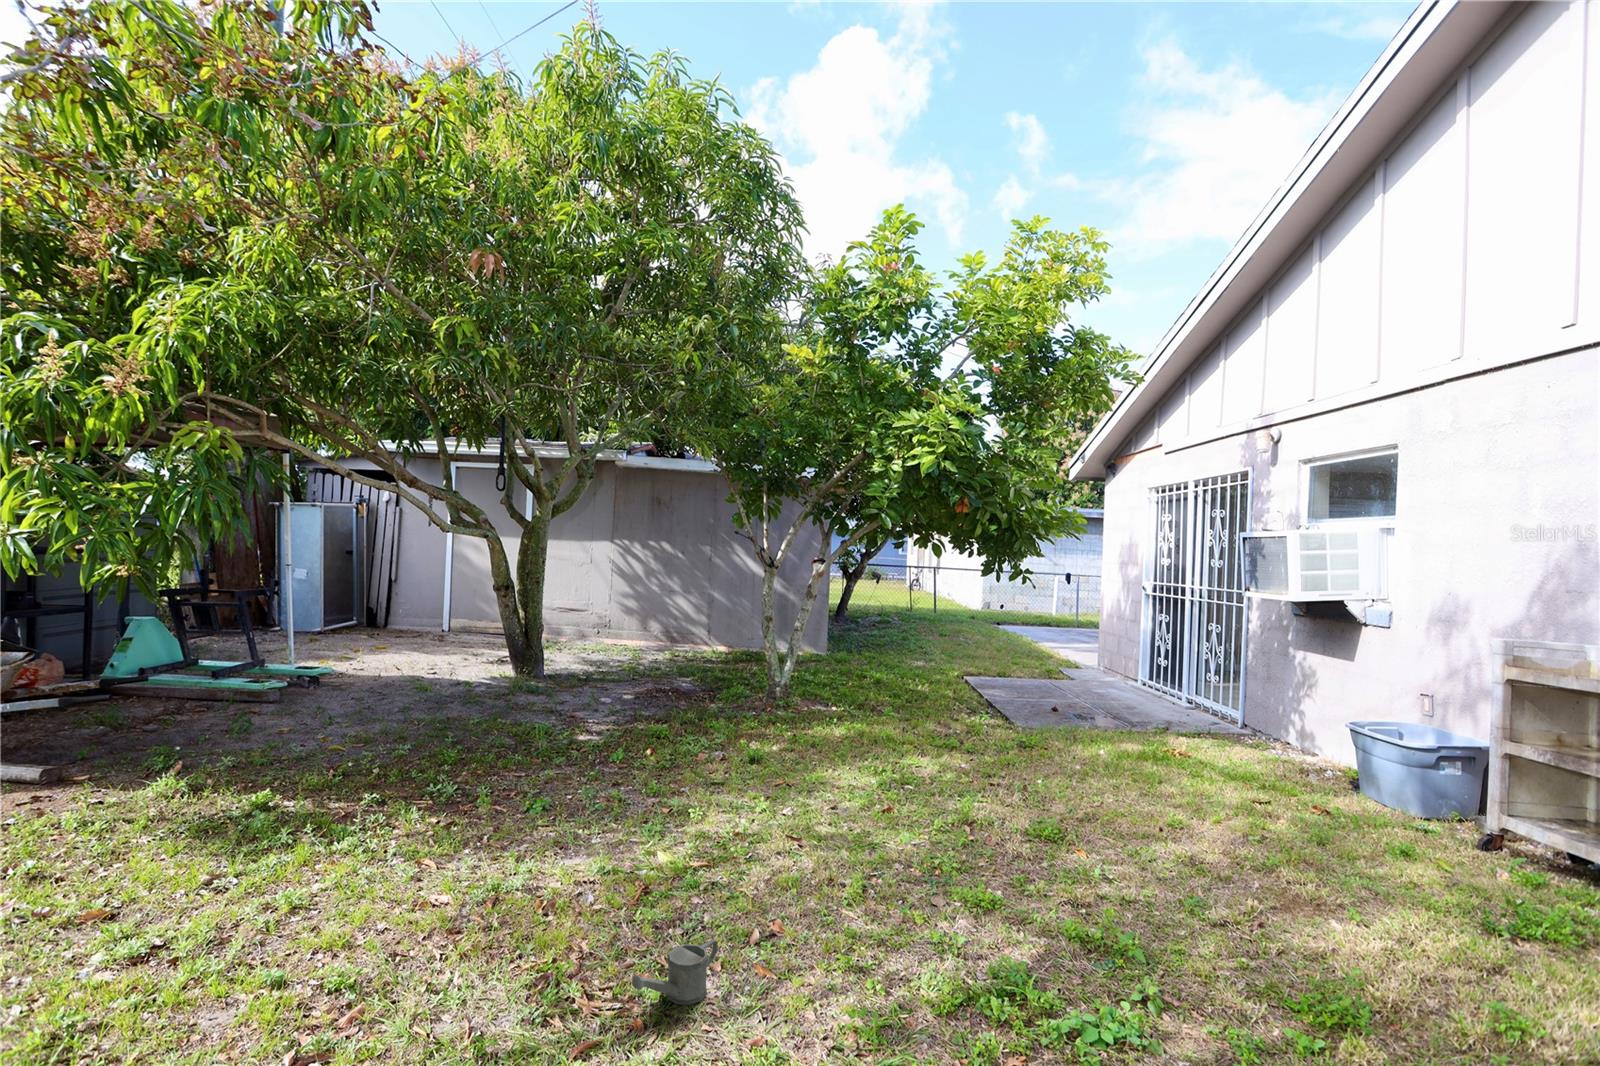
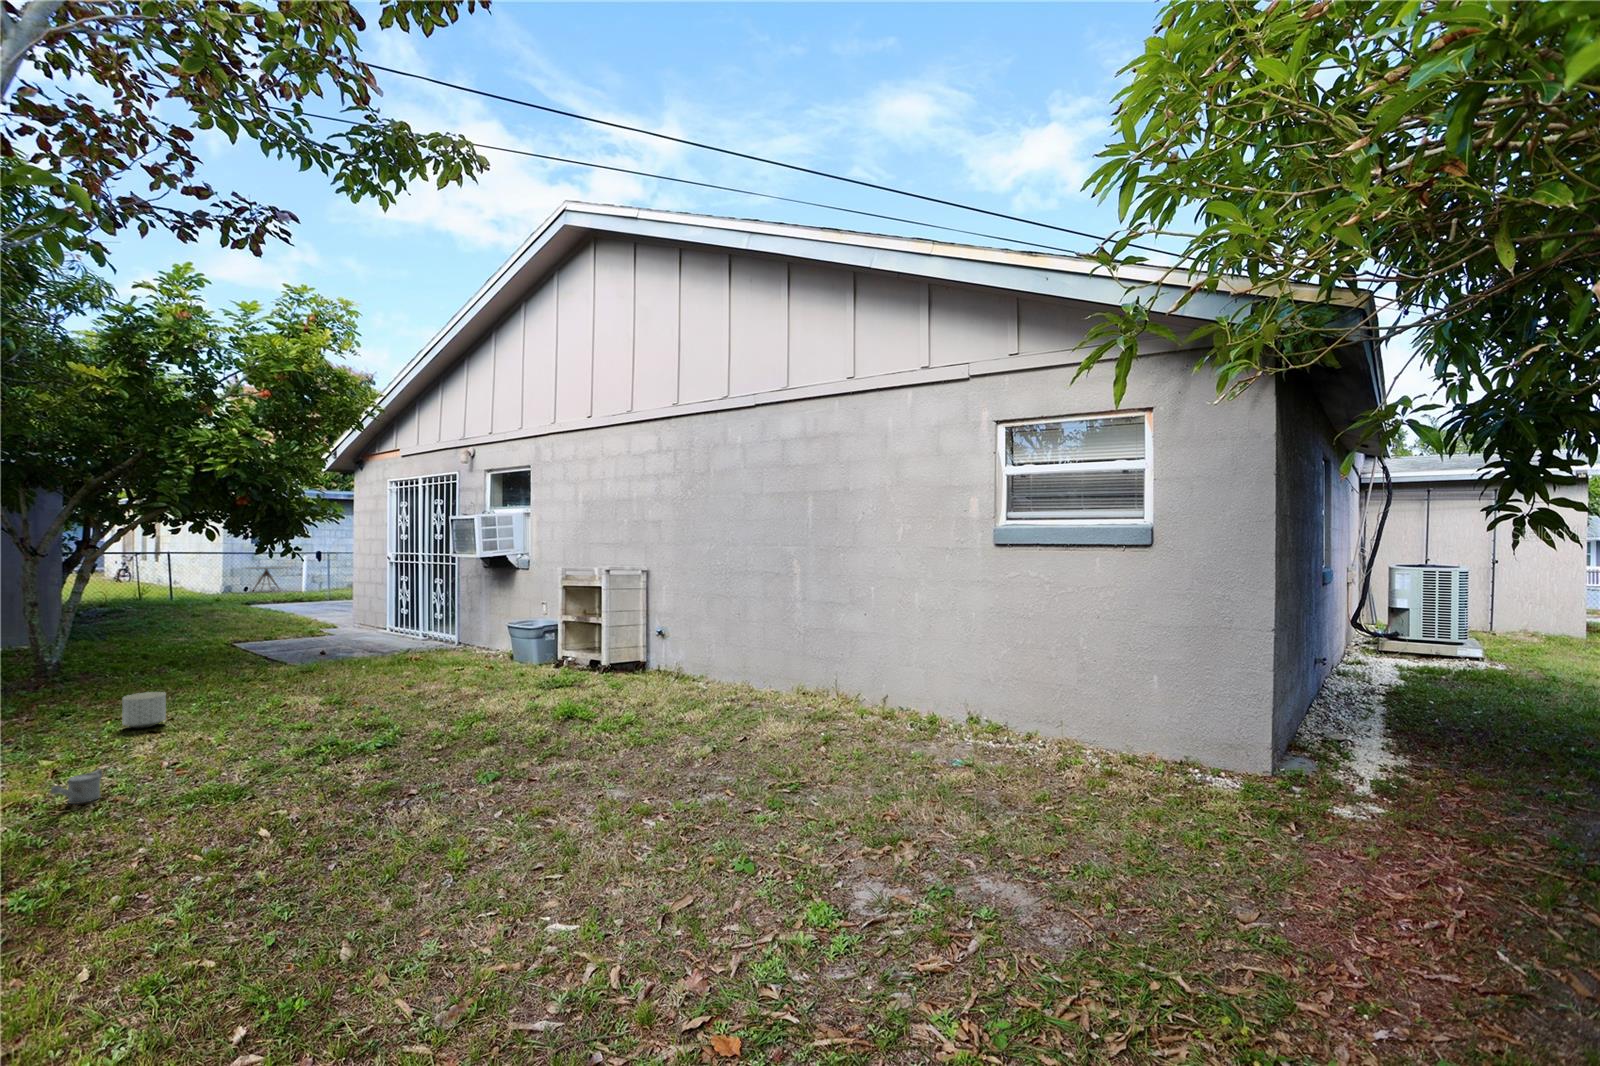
round table: none [999,585,1036,611] -> present [247,567,283,590]
planter: none [818,762,863,814] -> present [123,692,166,728]

